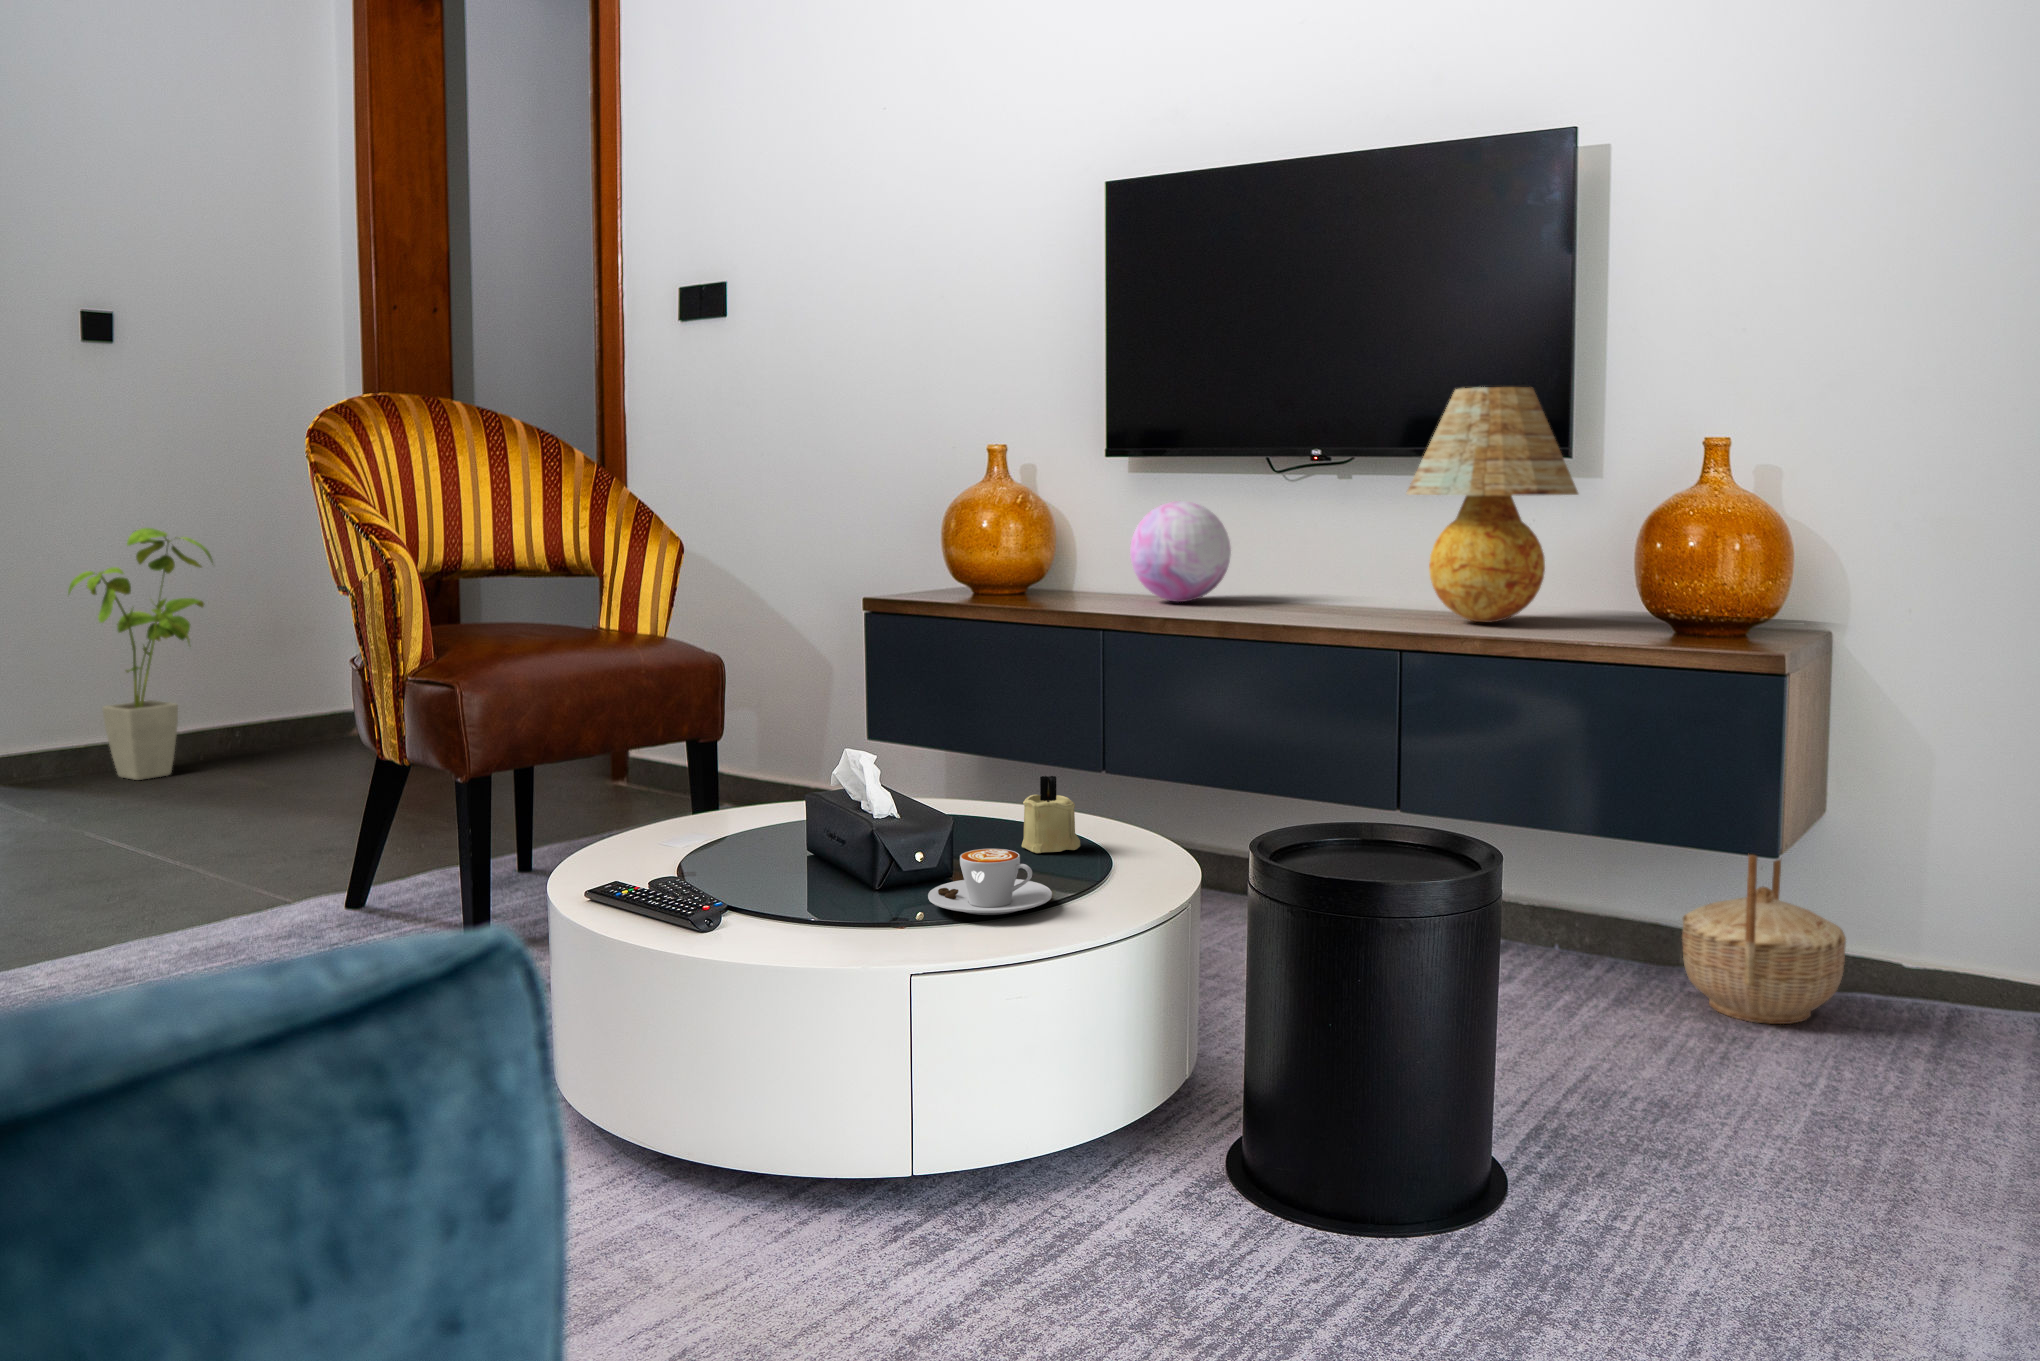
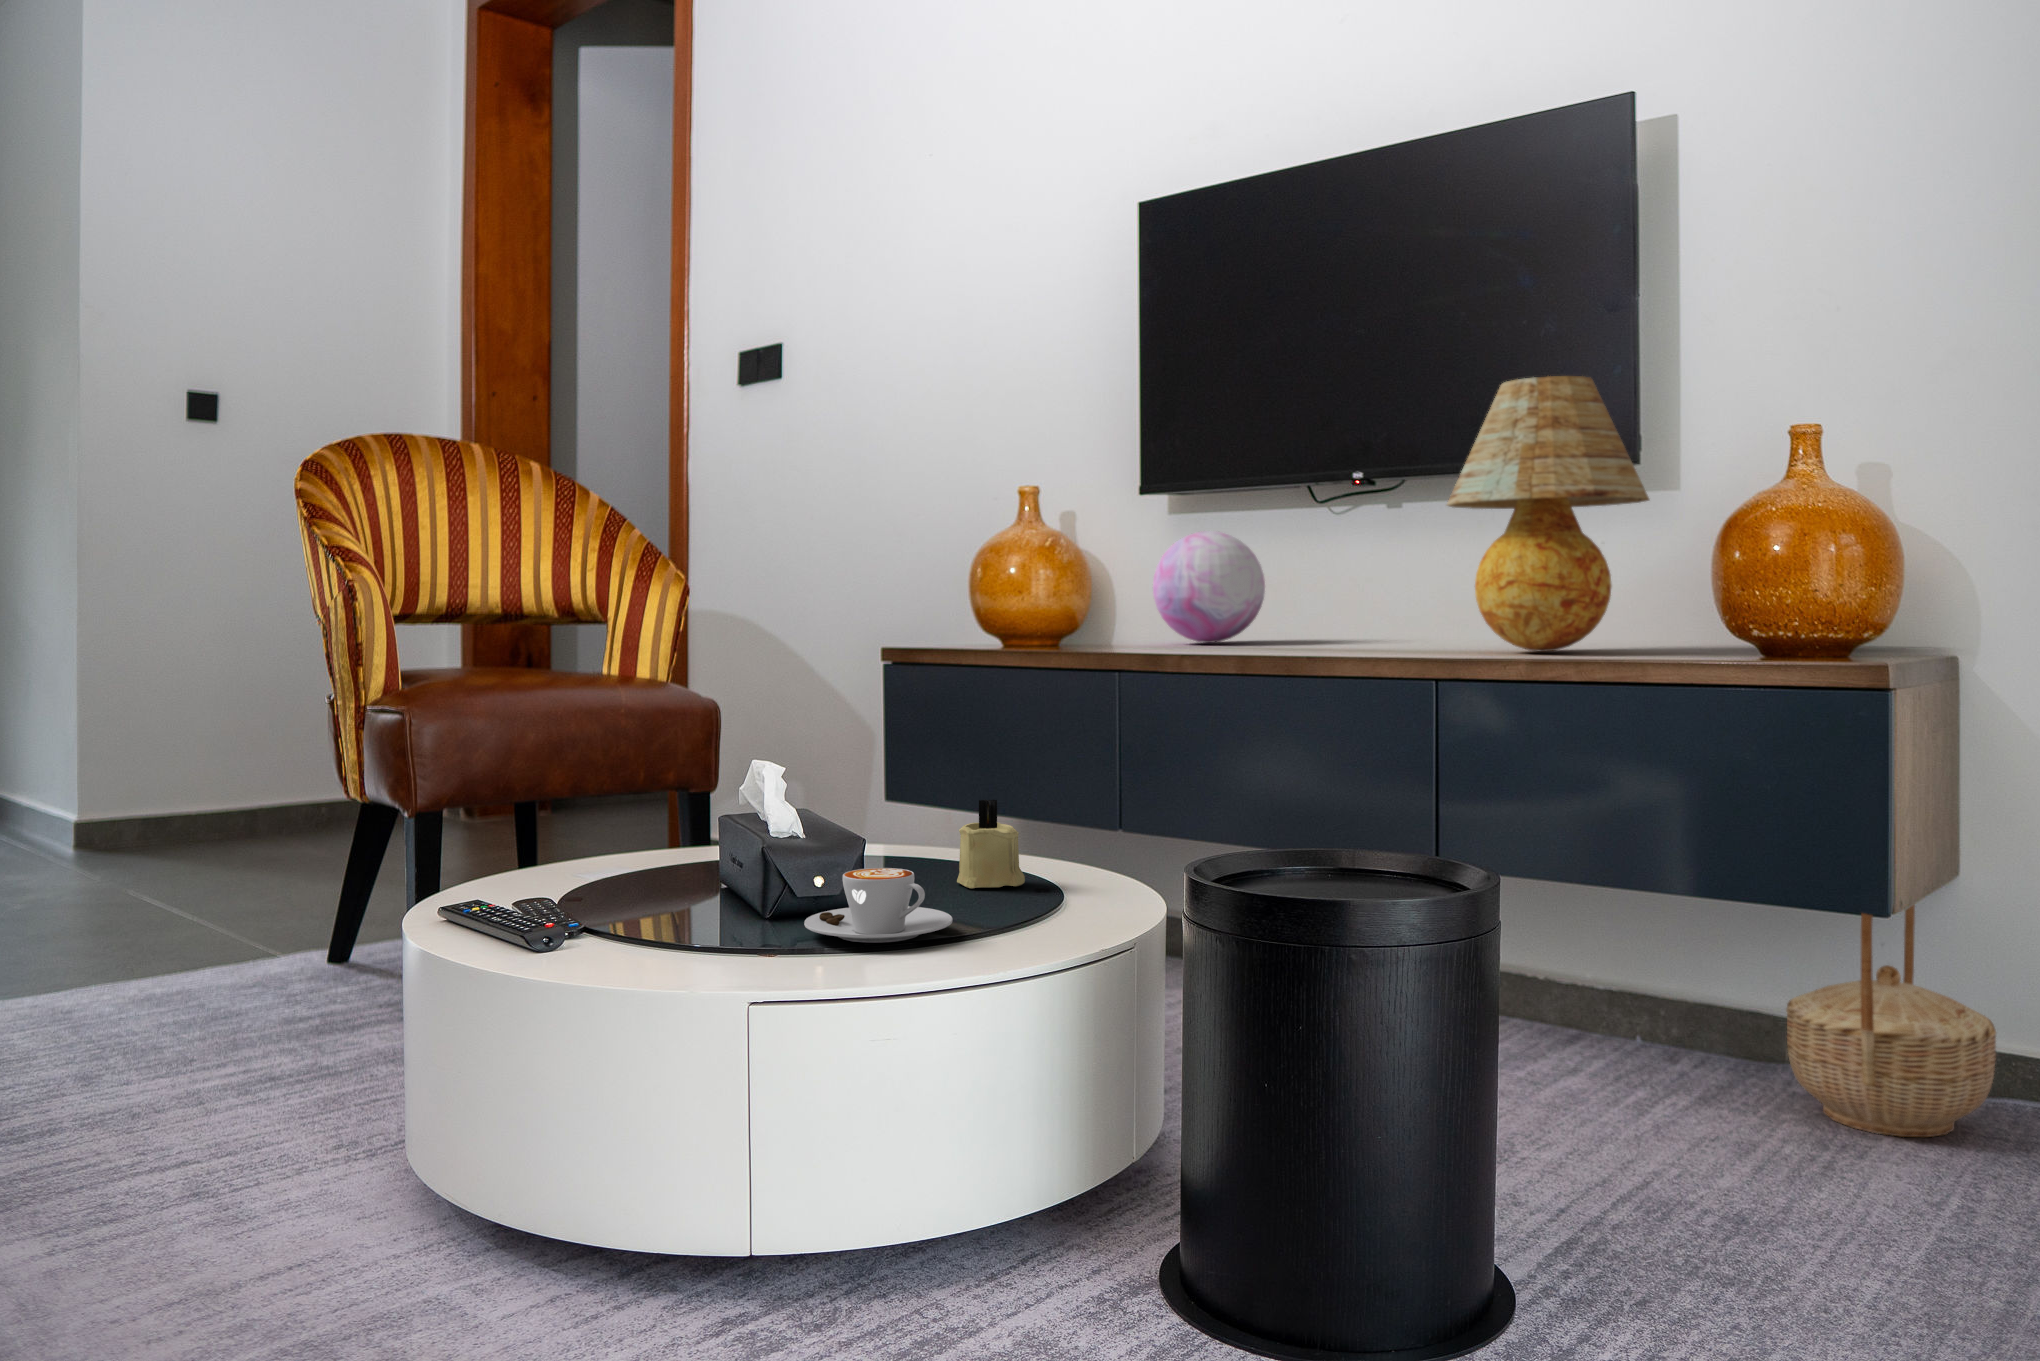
house plant: present [68,528,213,780] -> none [131,591,272,843]

